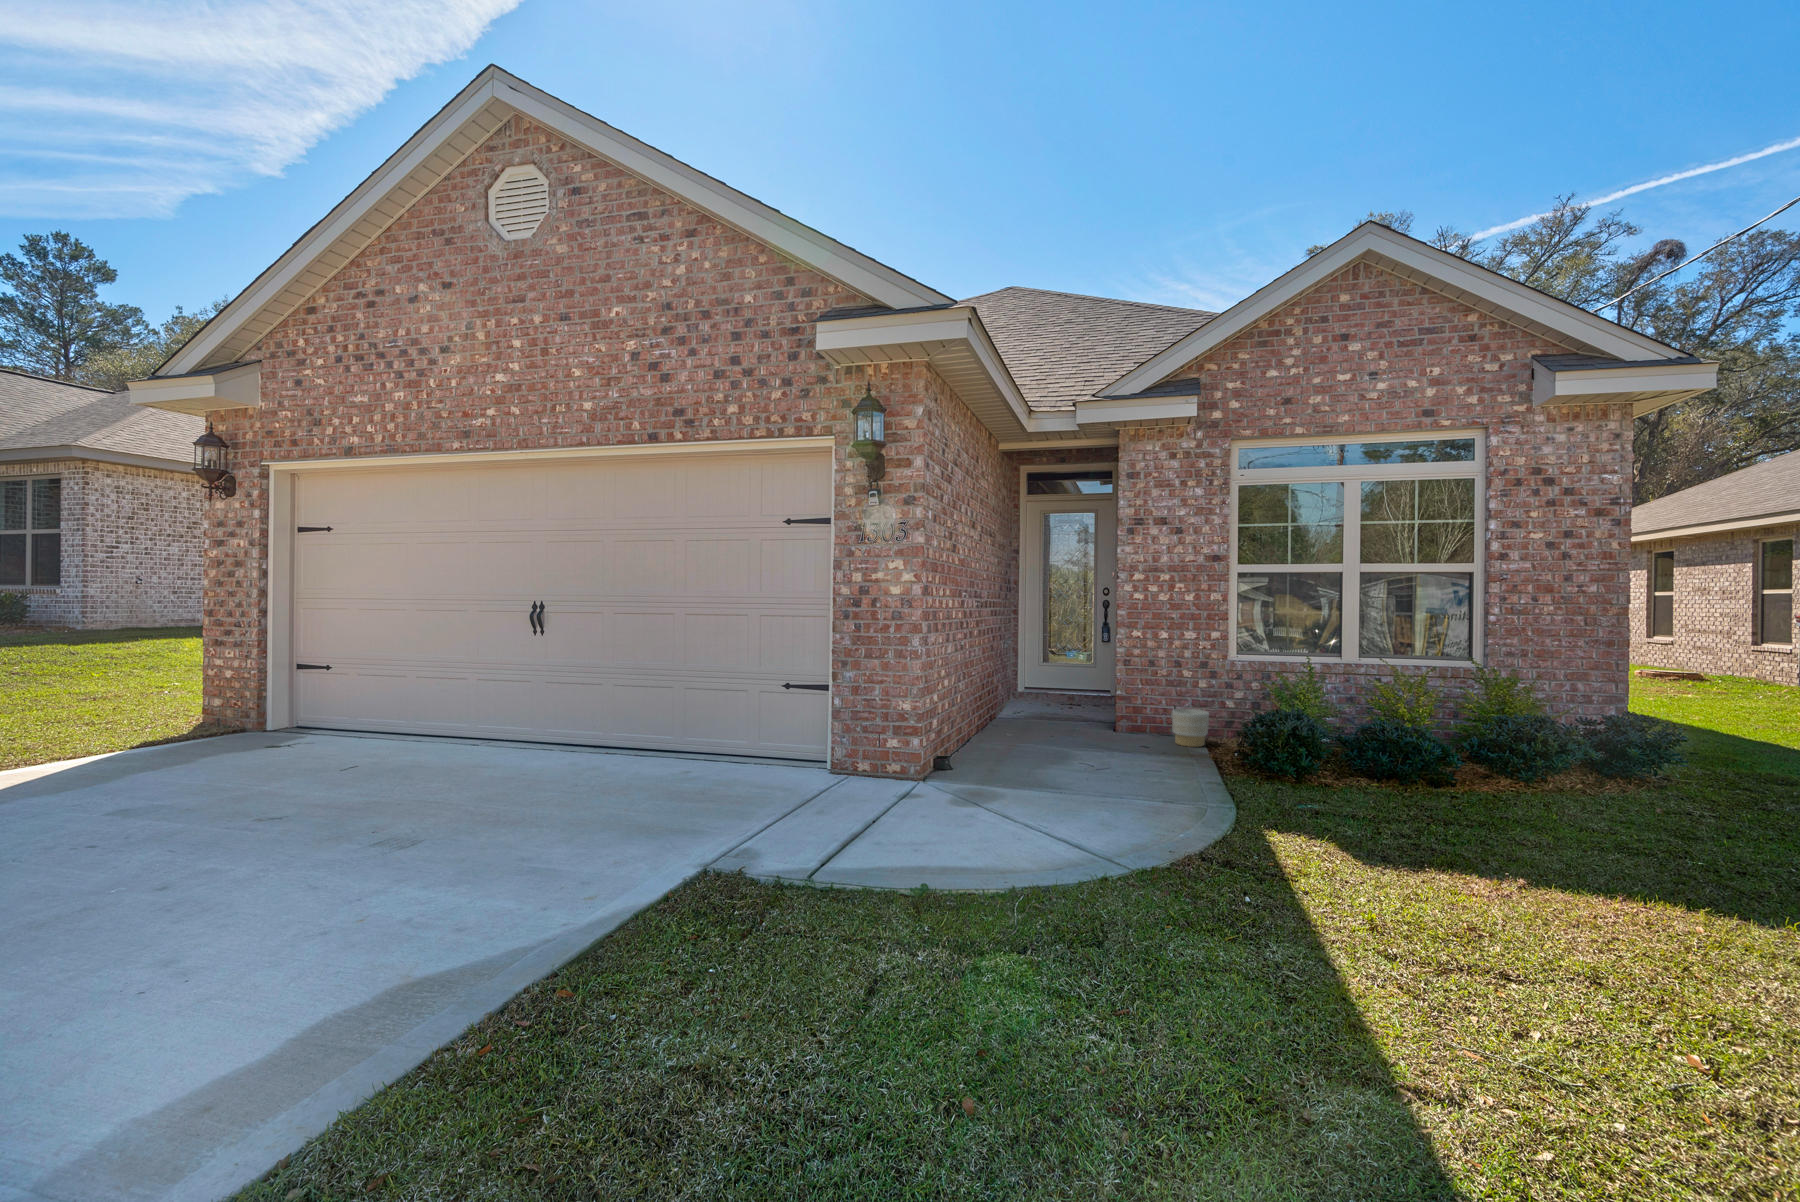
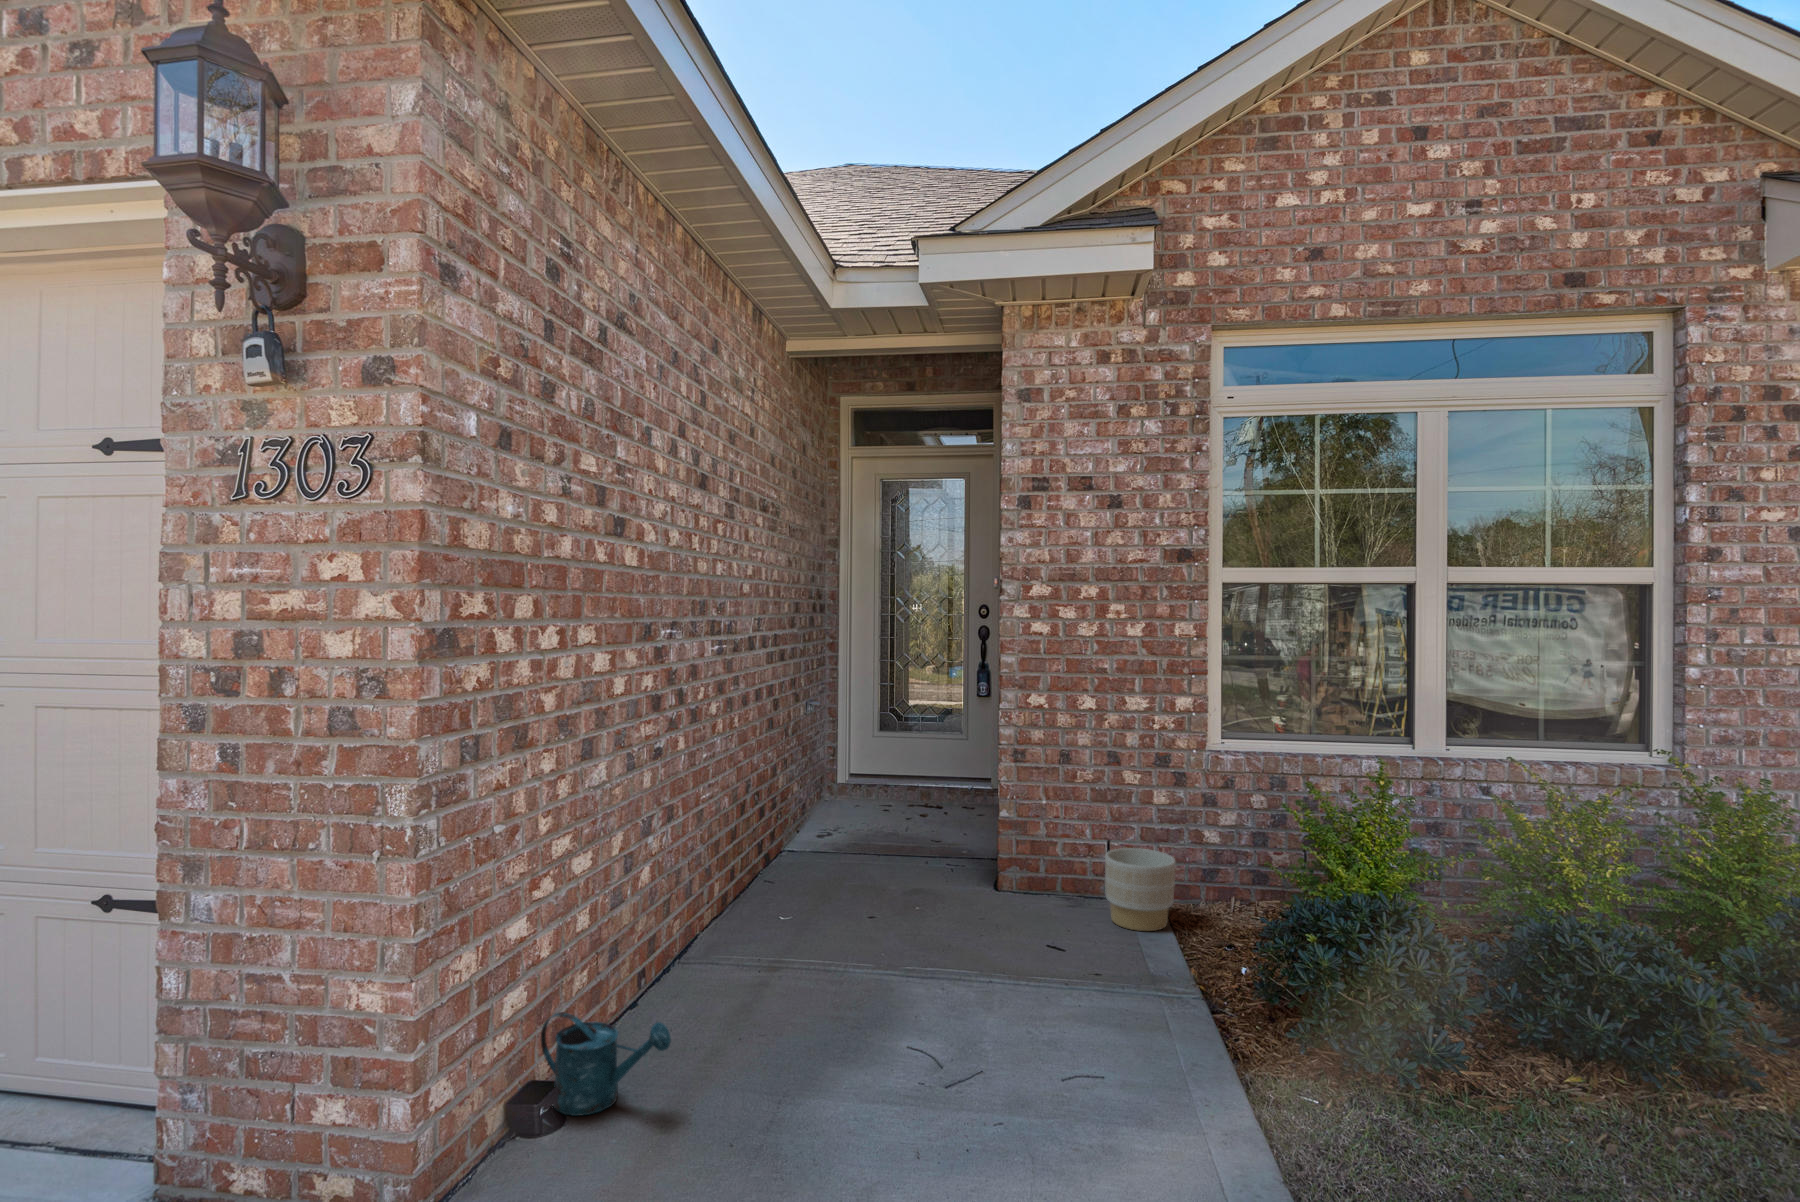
watering can: none [938,740,990,776] -> present [541,1012,671,1116]

